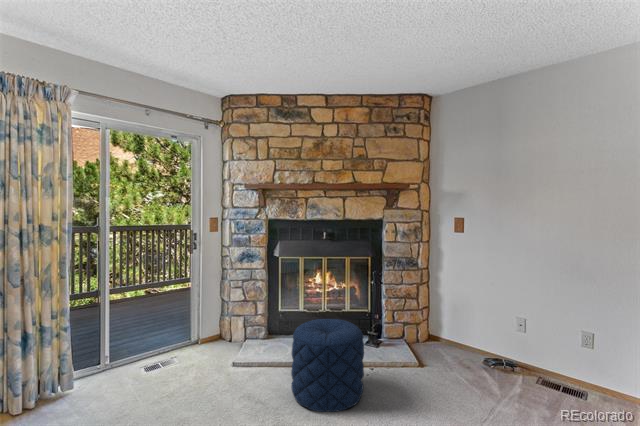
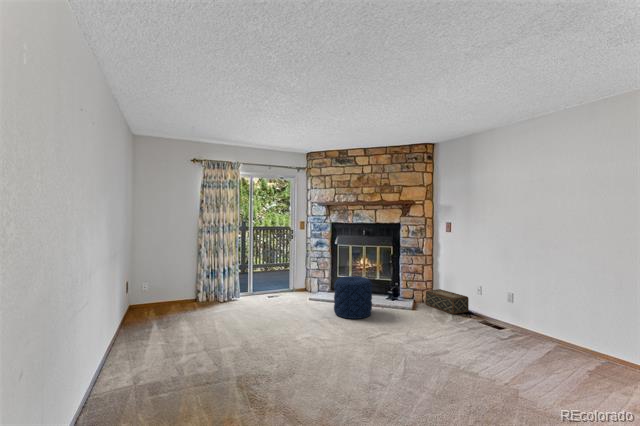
woven basket: none [428,321,499,368] -> present [426,289,469,314]

